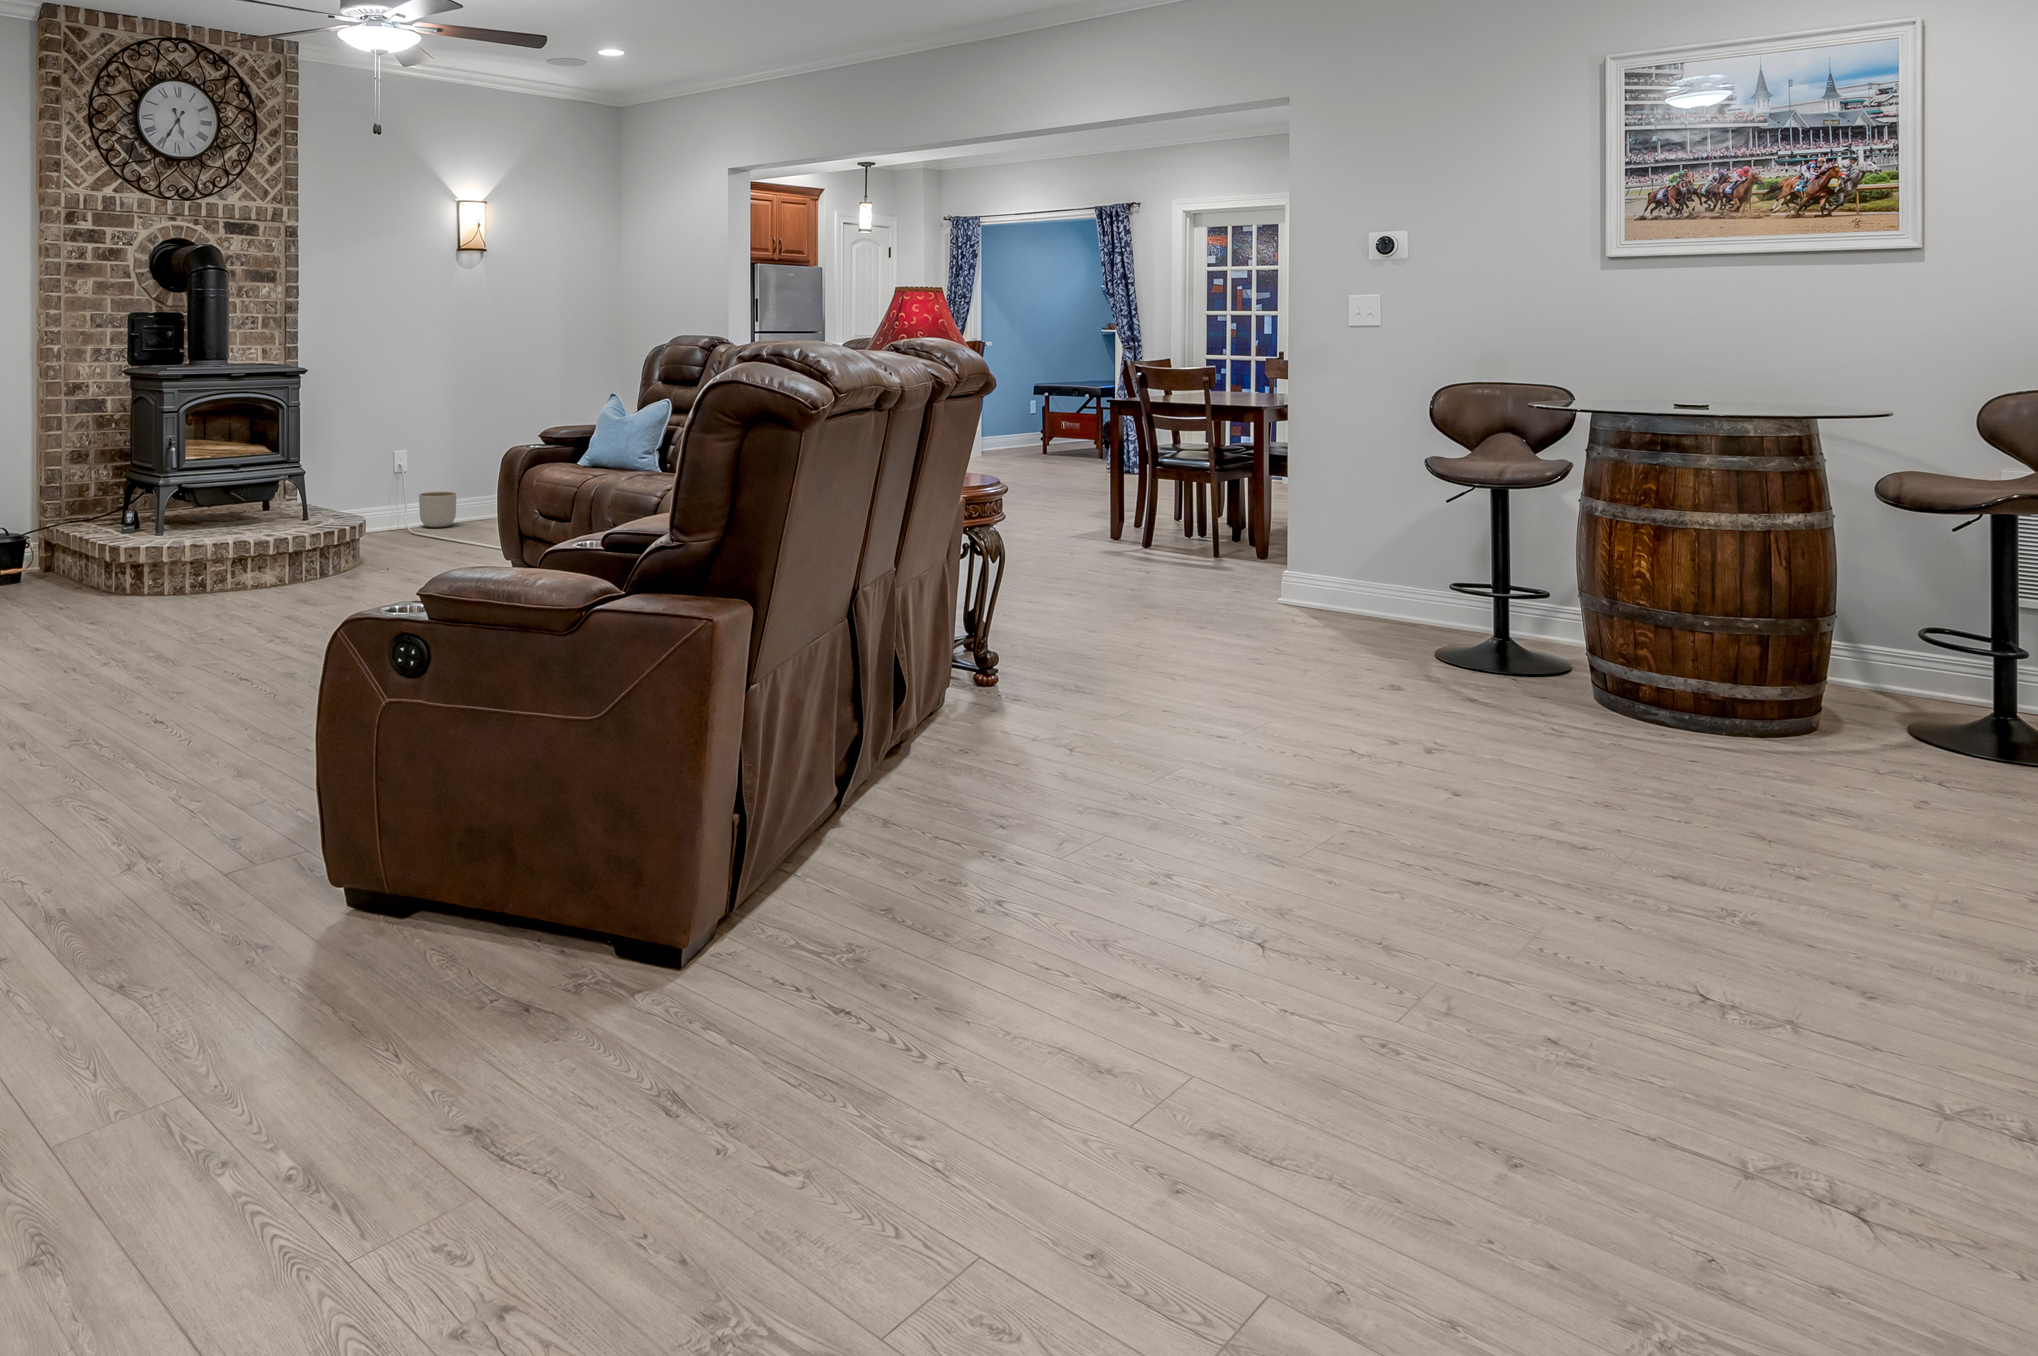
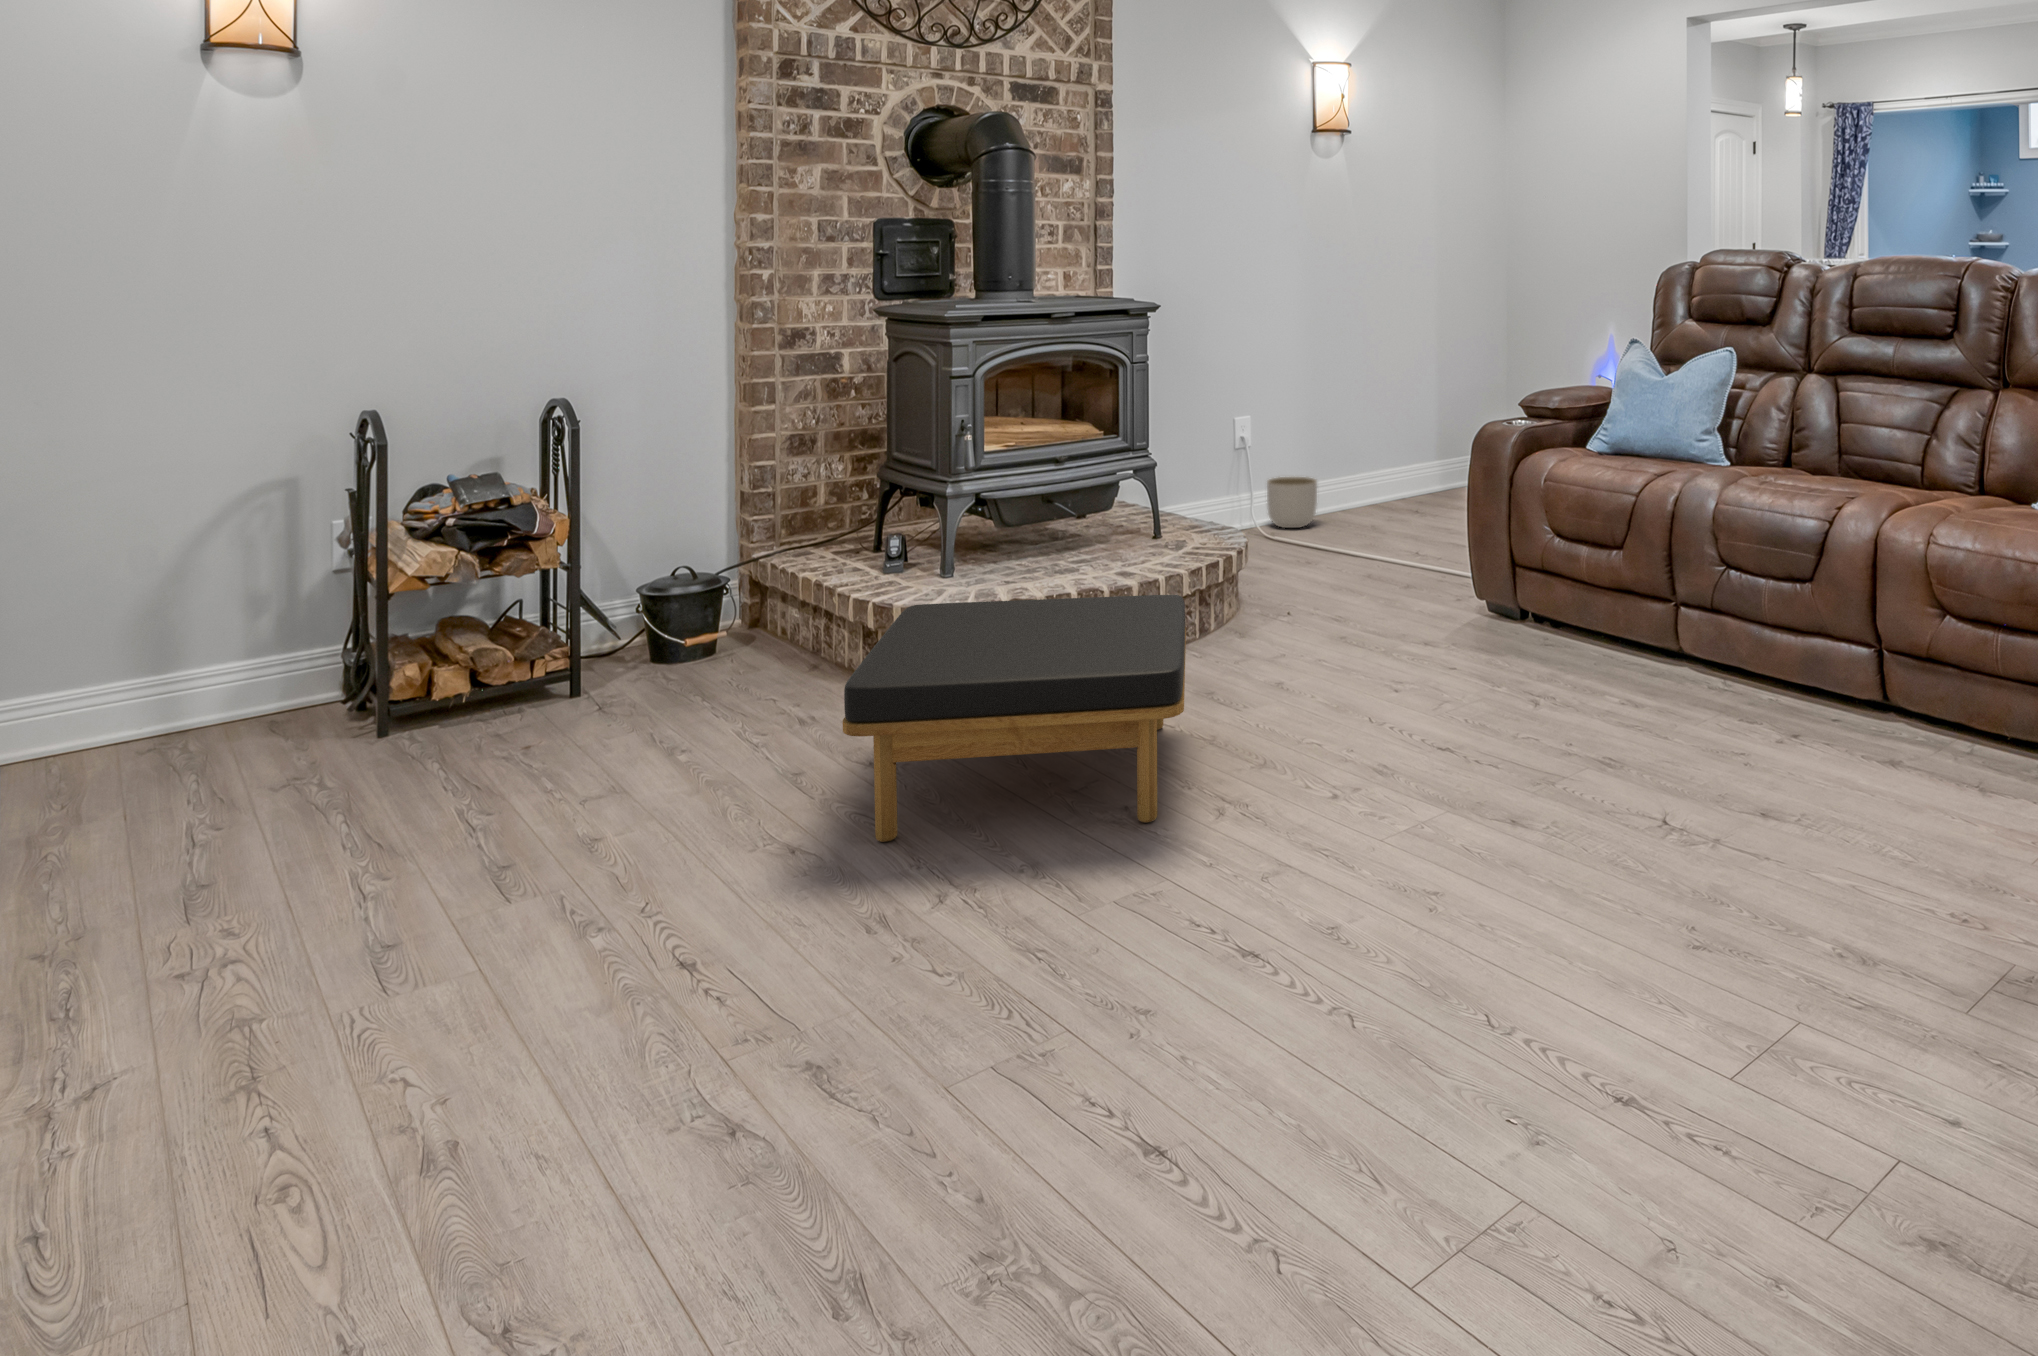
ottoman: none [69,533,287,648] -> present [843,595,1186,842]

